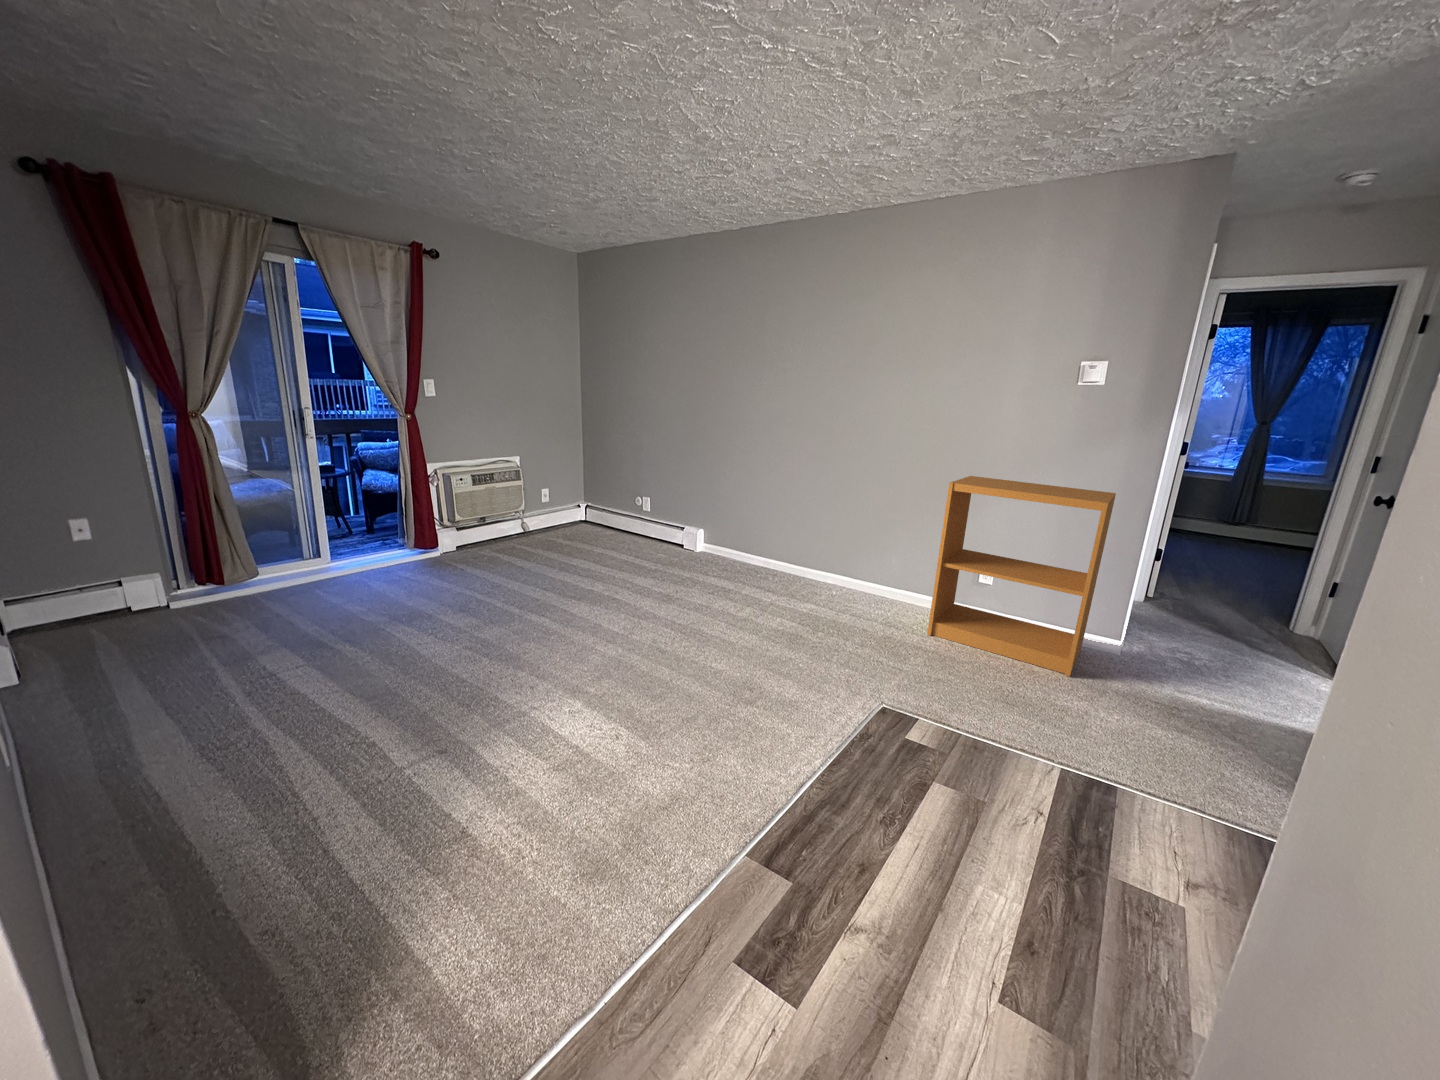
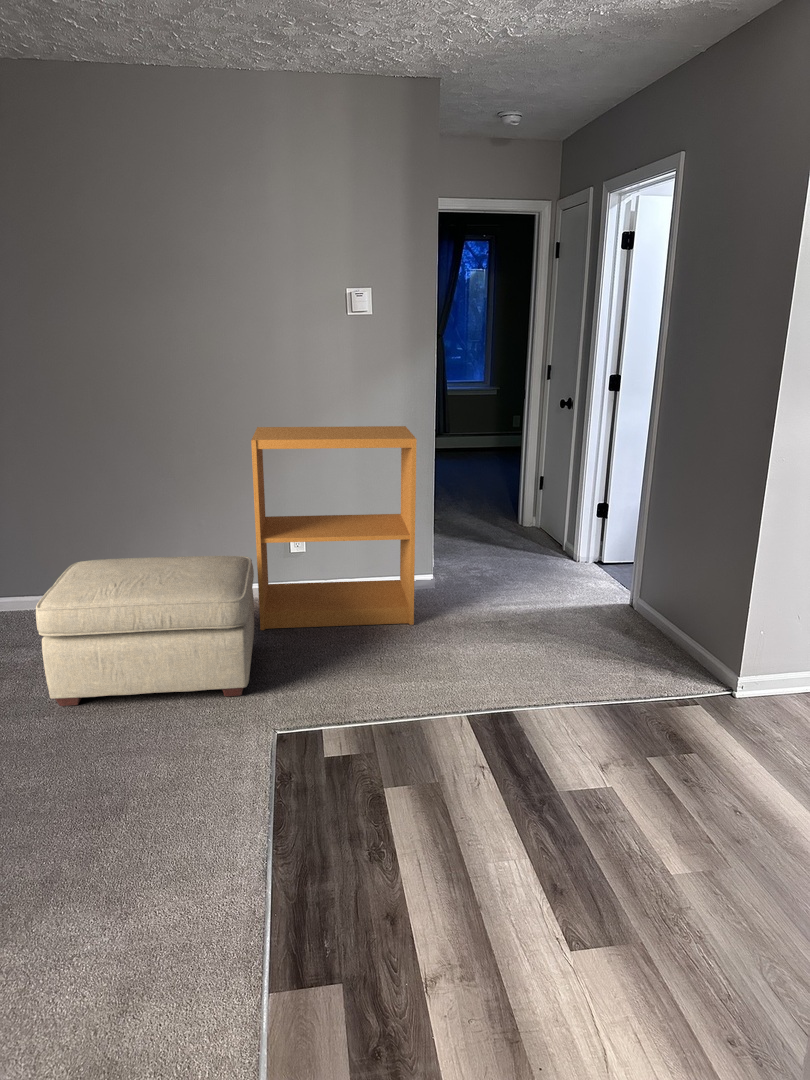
ottoman: none [760,547,924,671] -> present [36,556,254,706]

